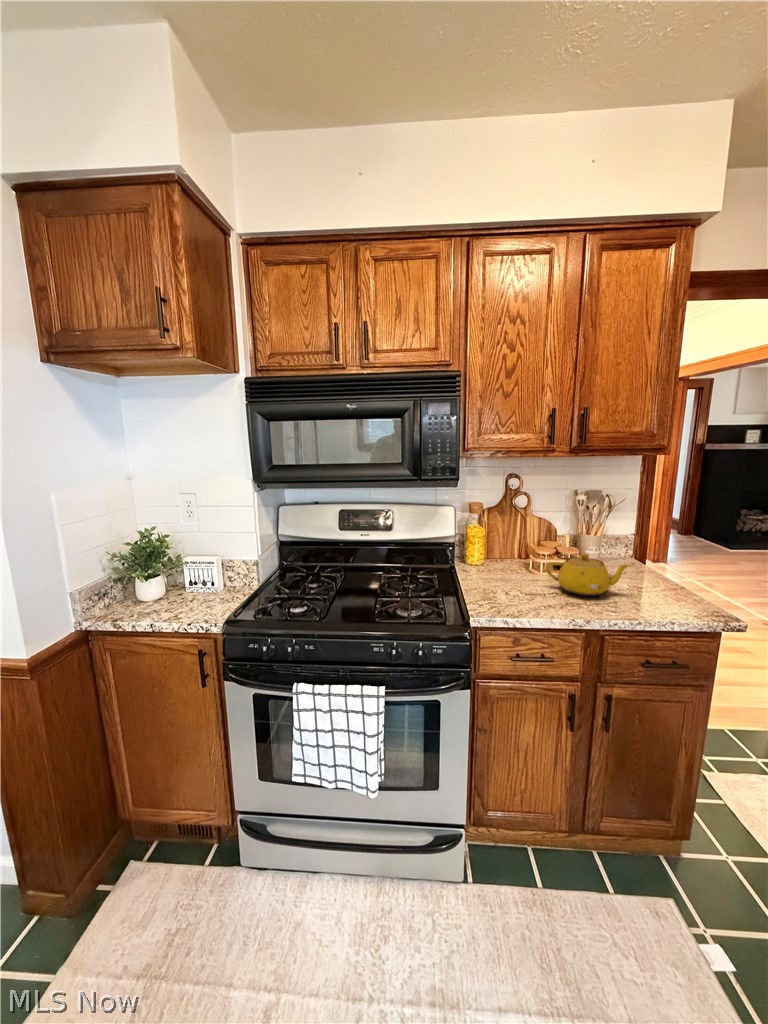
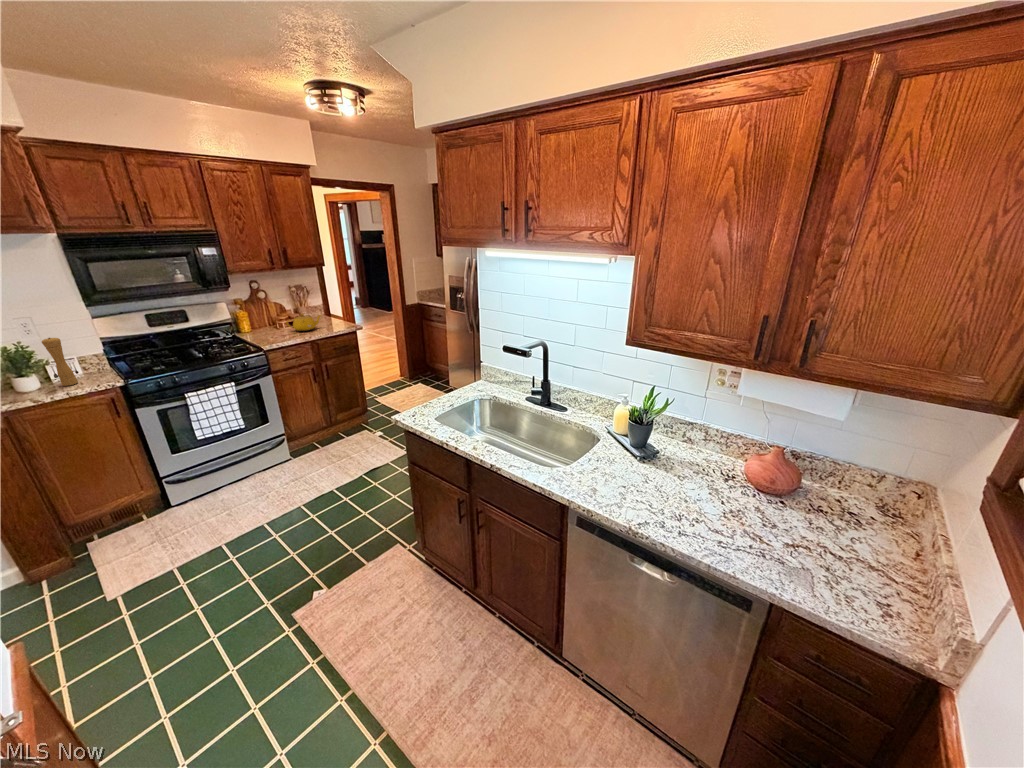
pepper mill: none [166,527,193,607] -> present [42,338,78,386]

